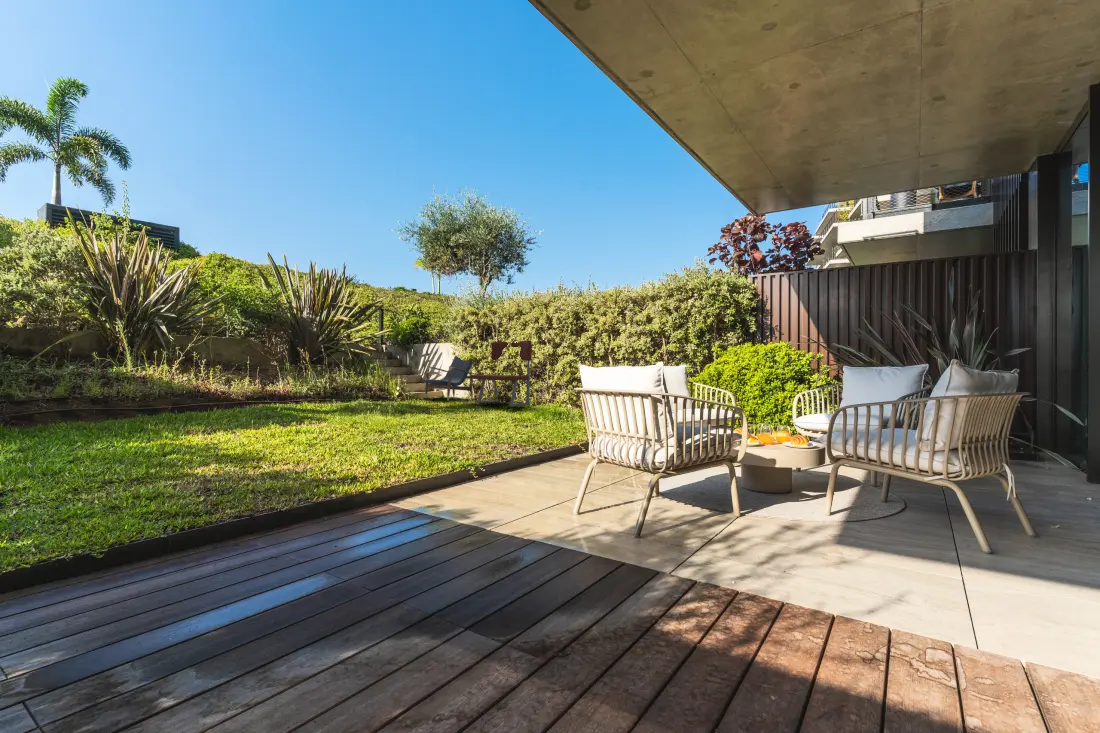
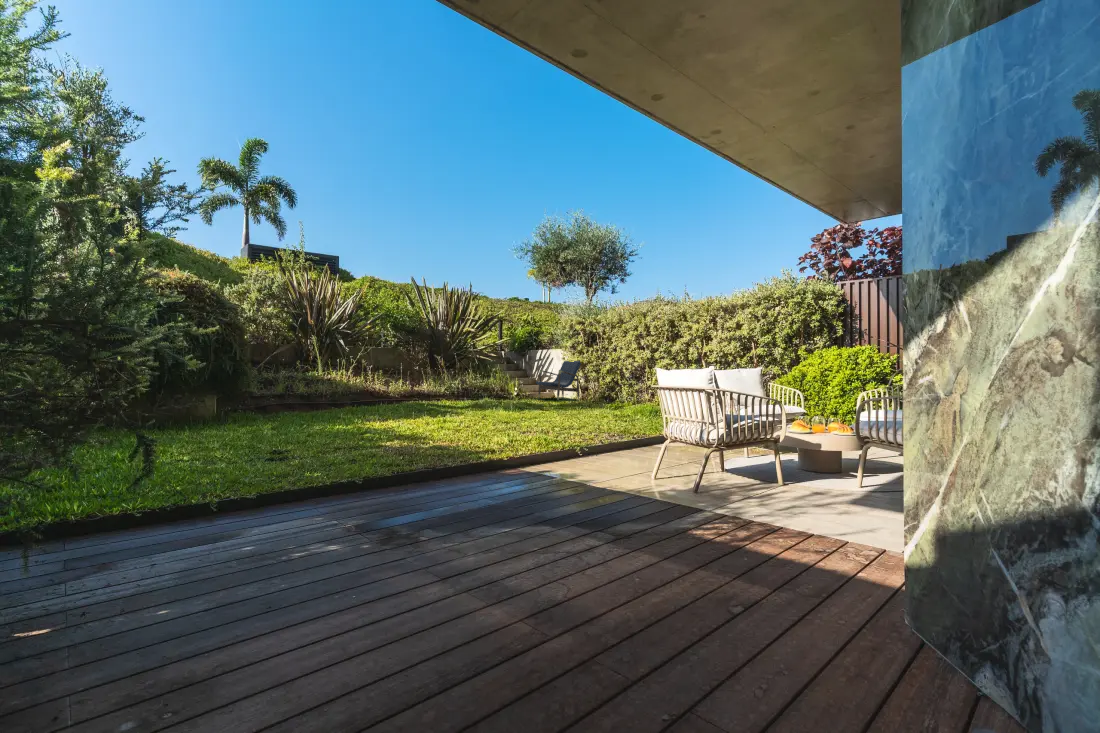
bench: present [470,340,532,407] -> none [576,347,631,406]

